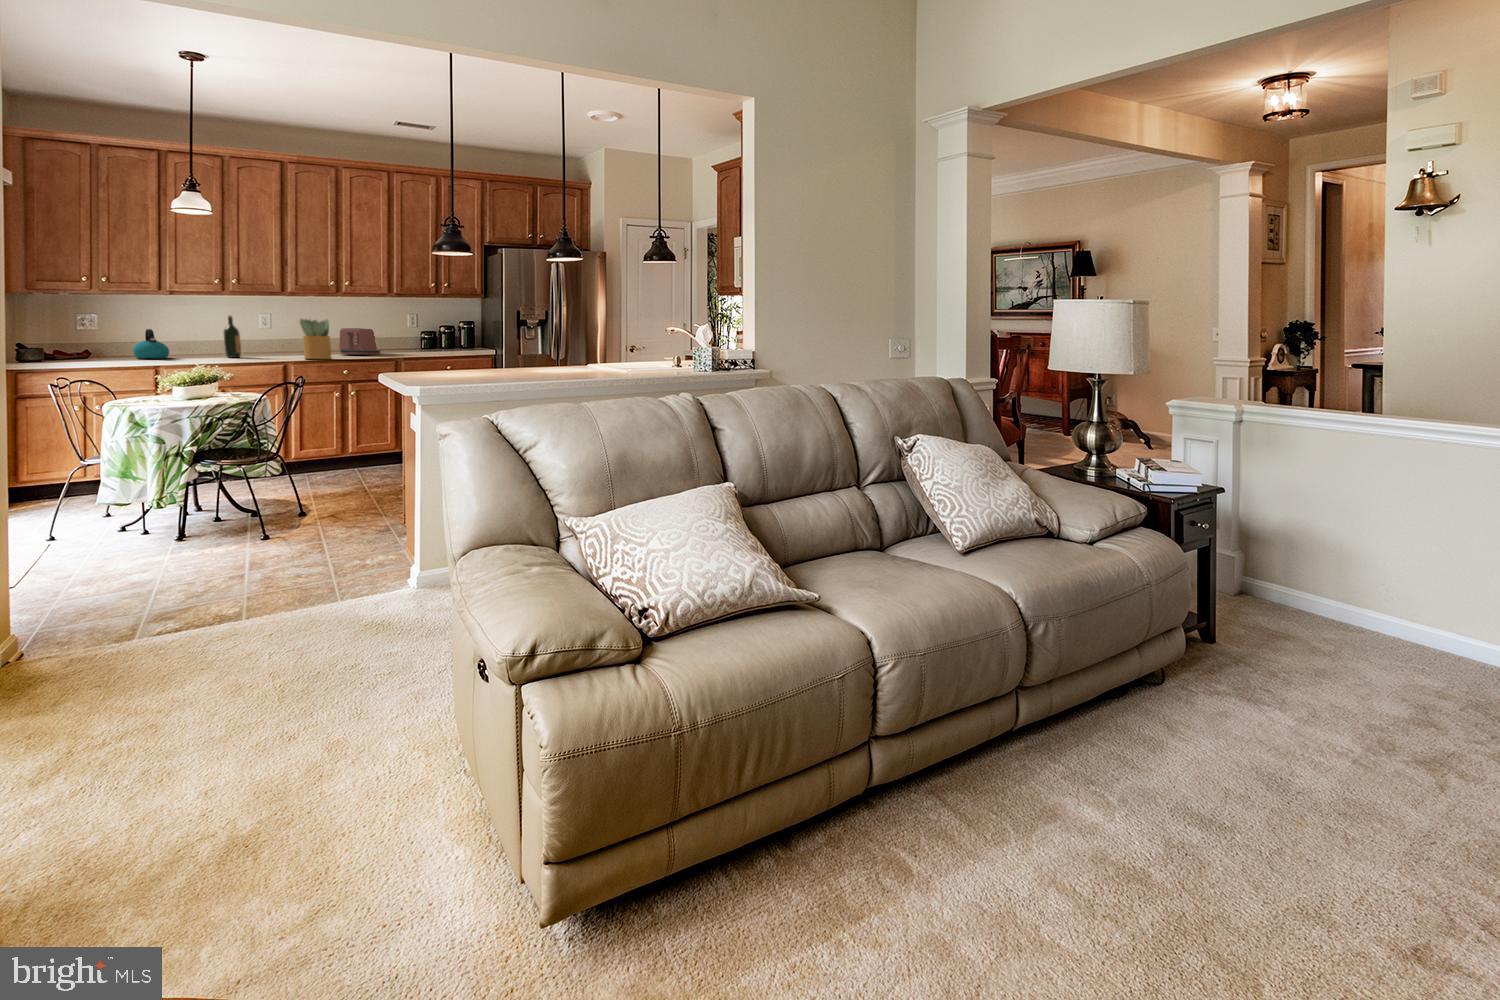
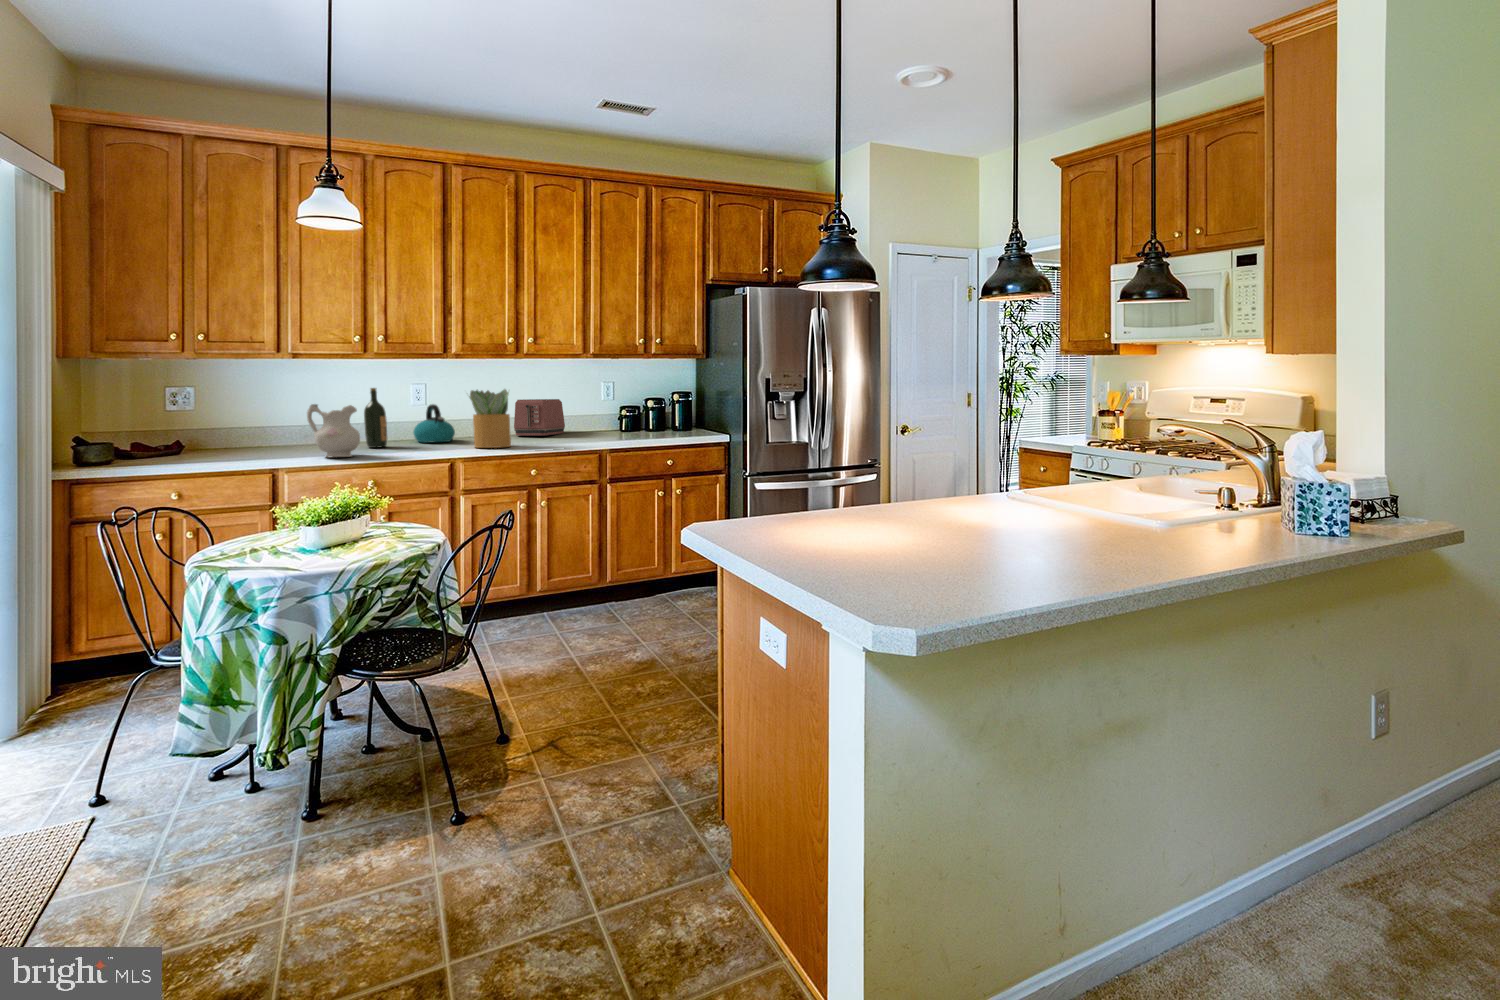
ceramic pitcher: none [181,324,219,361] -> present [307,404,360,457]
kettle: present [133,329,169,358] -> present [413,404,455,443]

